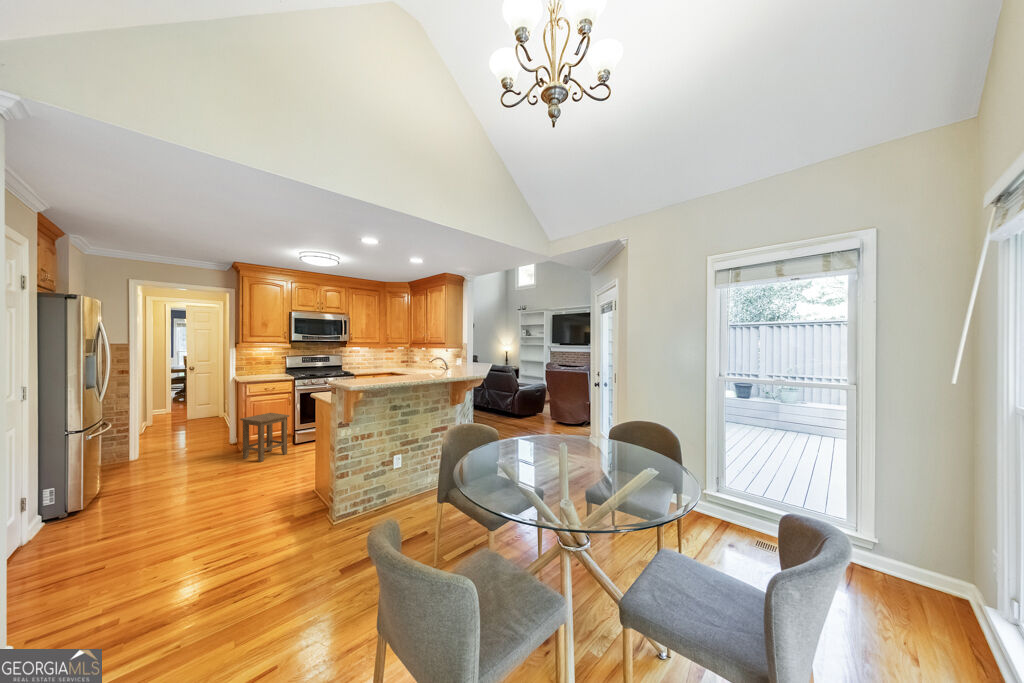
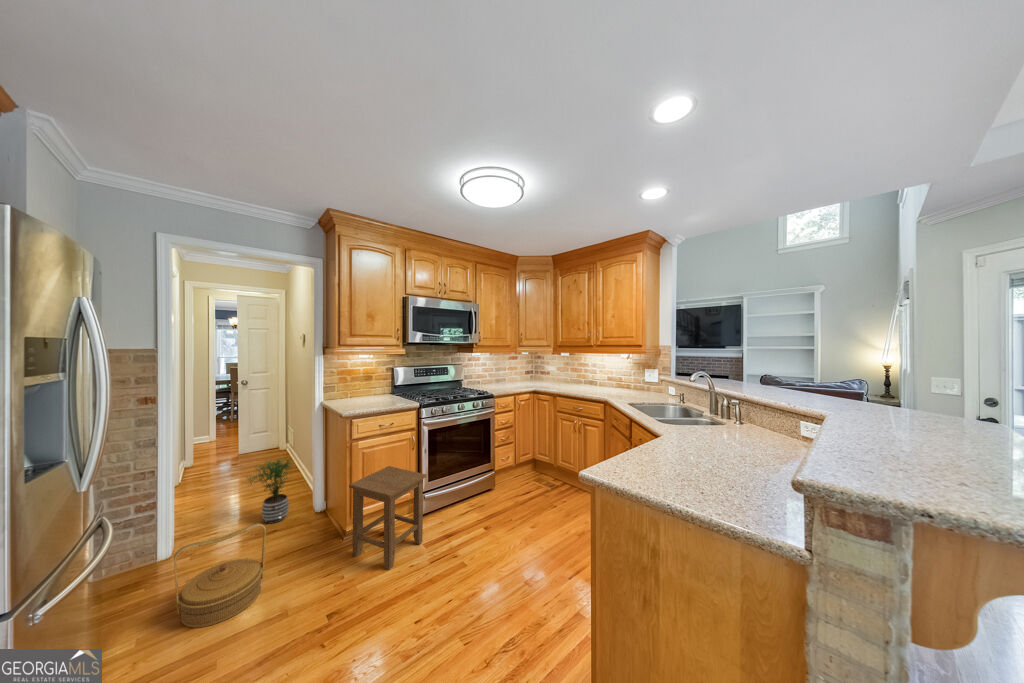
potted plant: none [183,410,219,449] -> present [248,458,292,524]
basket: none [139,434,189,477] -> present [174,523,266,628]

